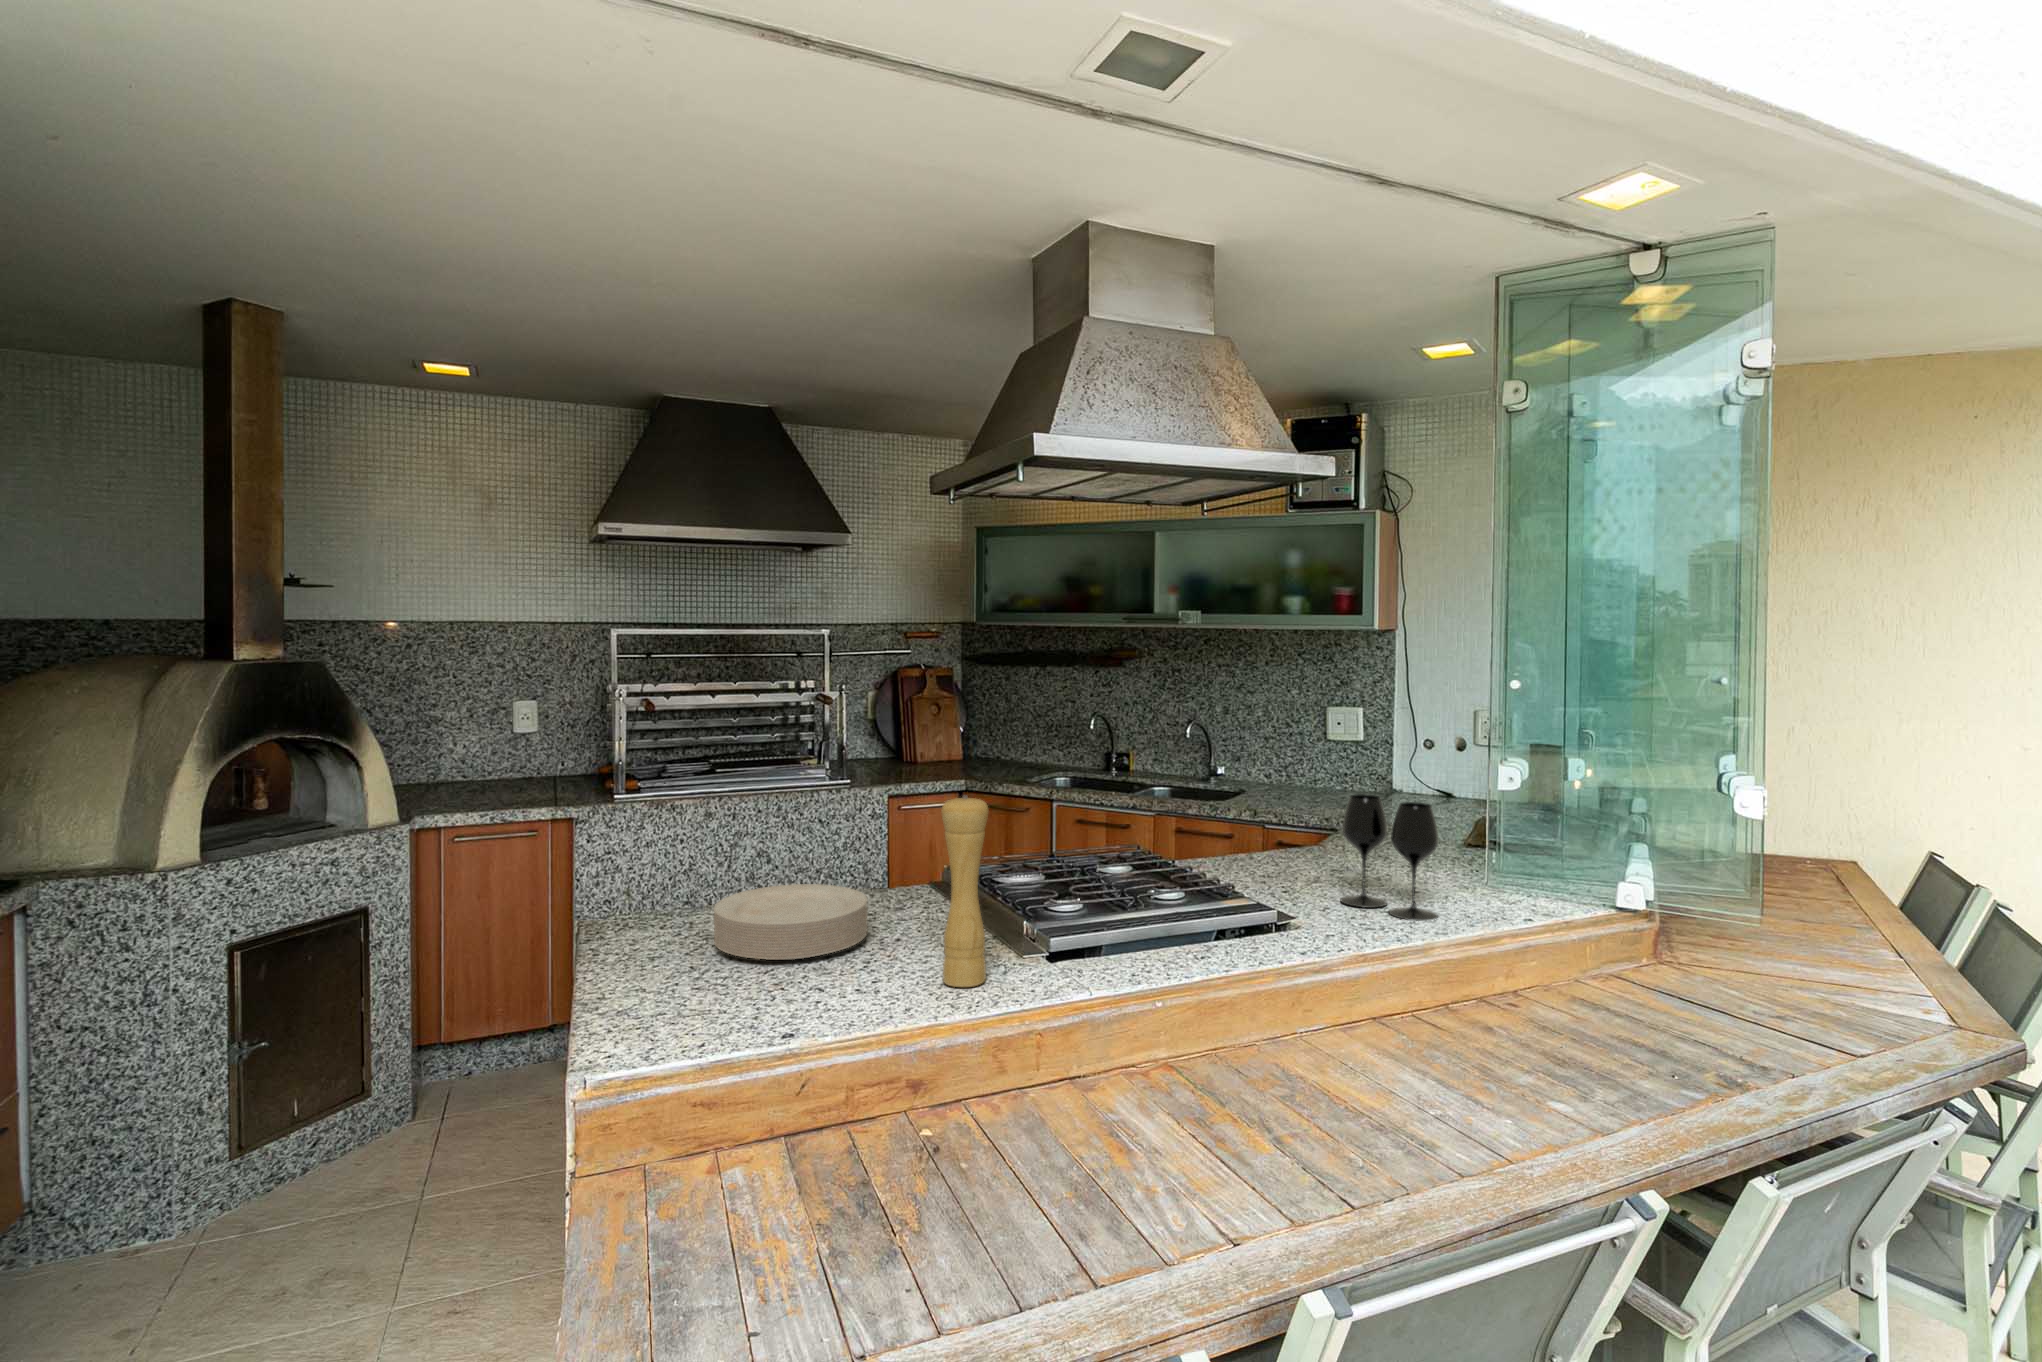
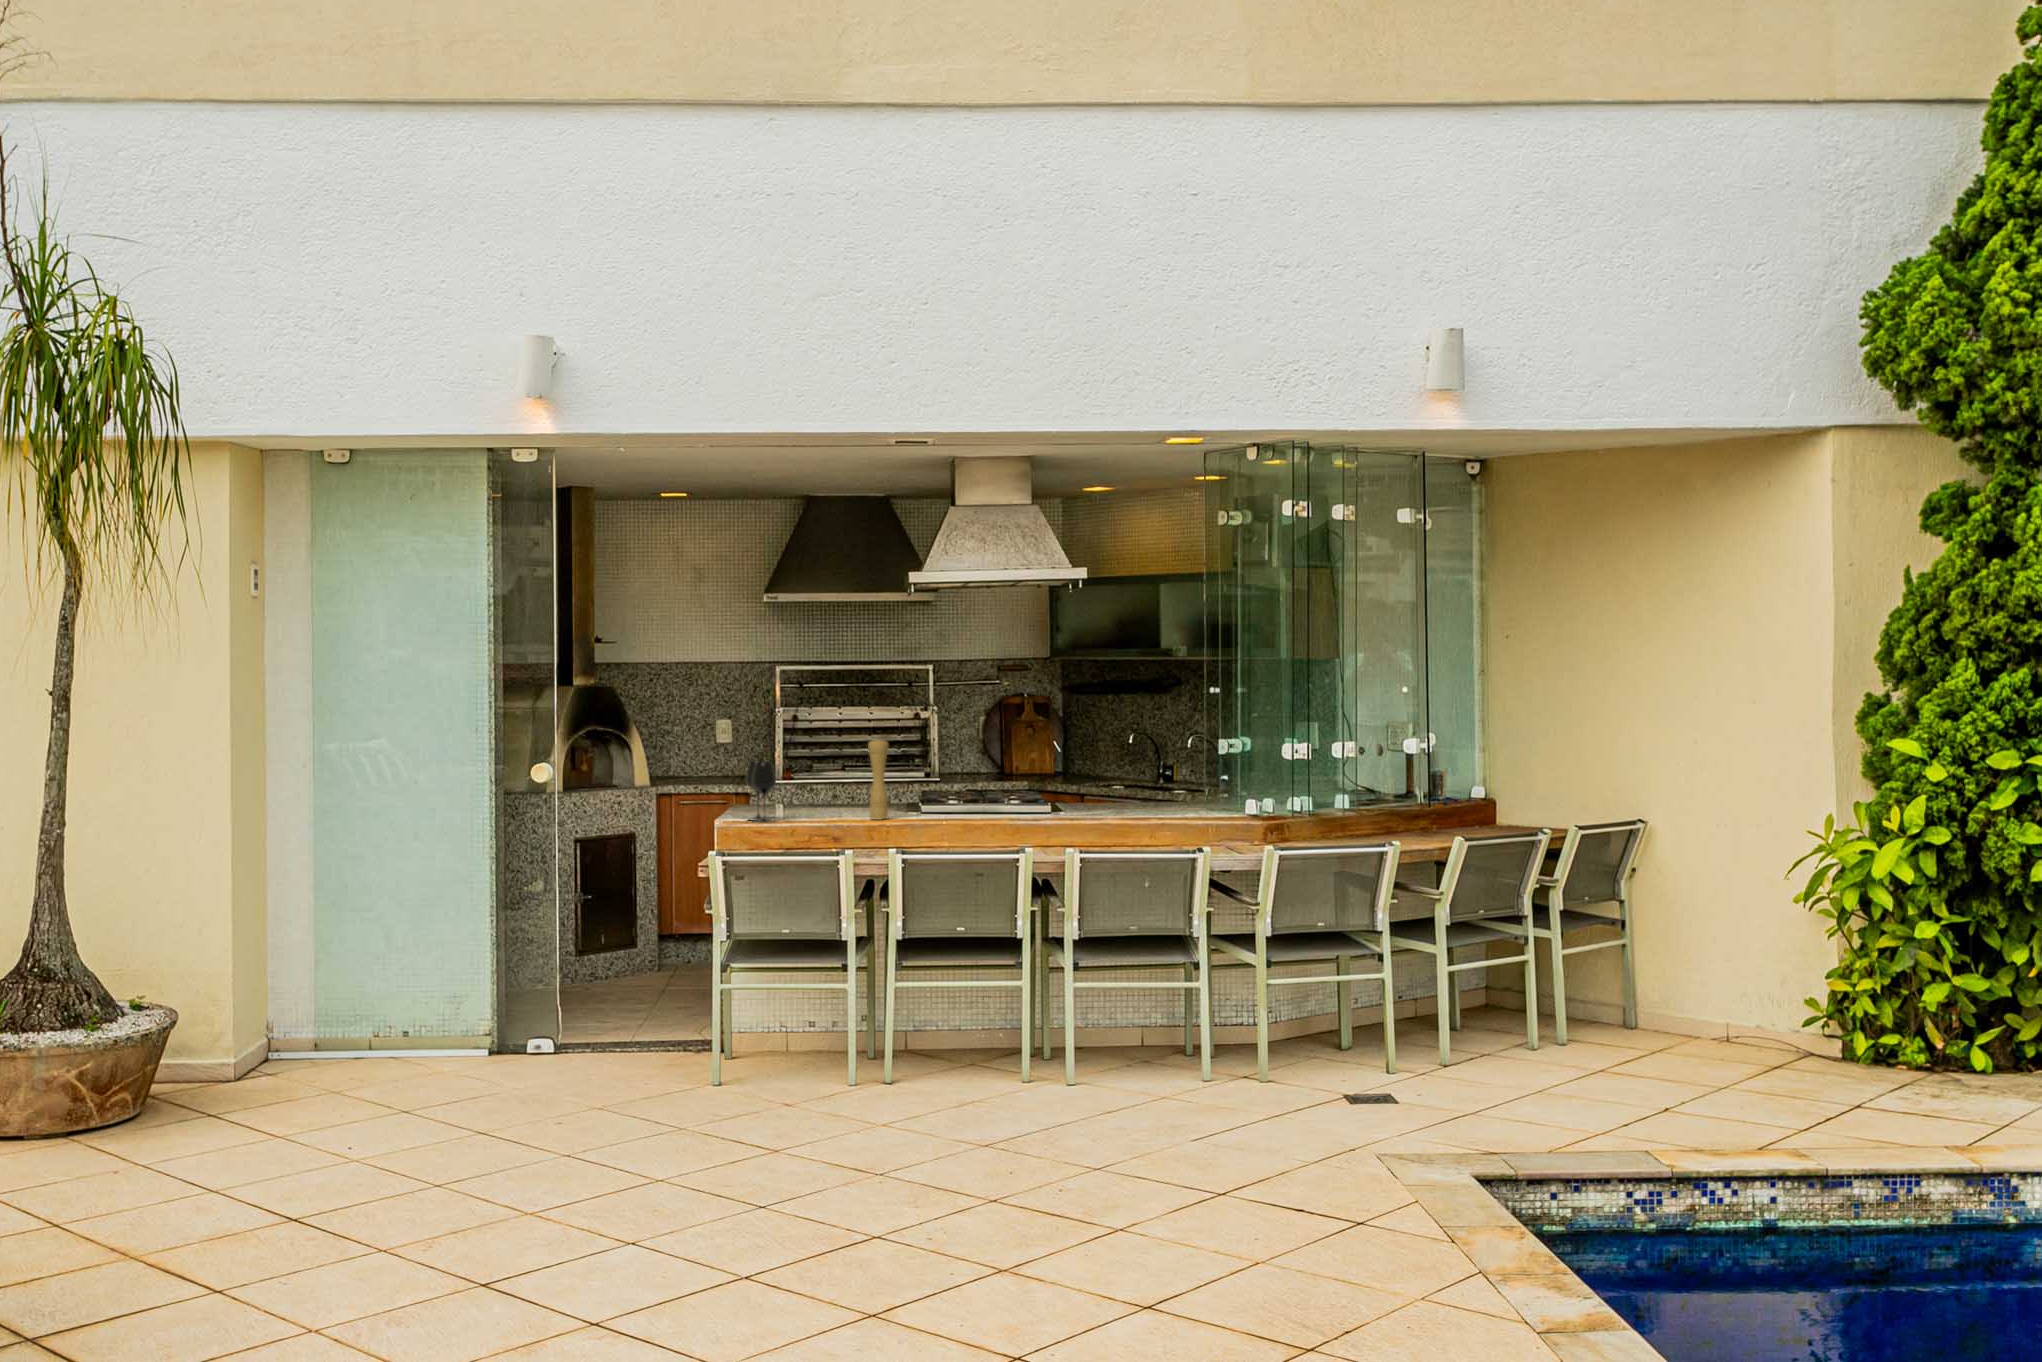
wine glass: present [1341,794,1438,921] -> present [746,761,776,823]
plate: present [714,884,867,960] -> none [788,792,858,817]

